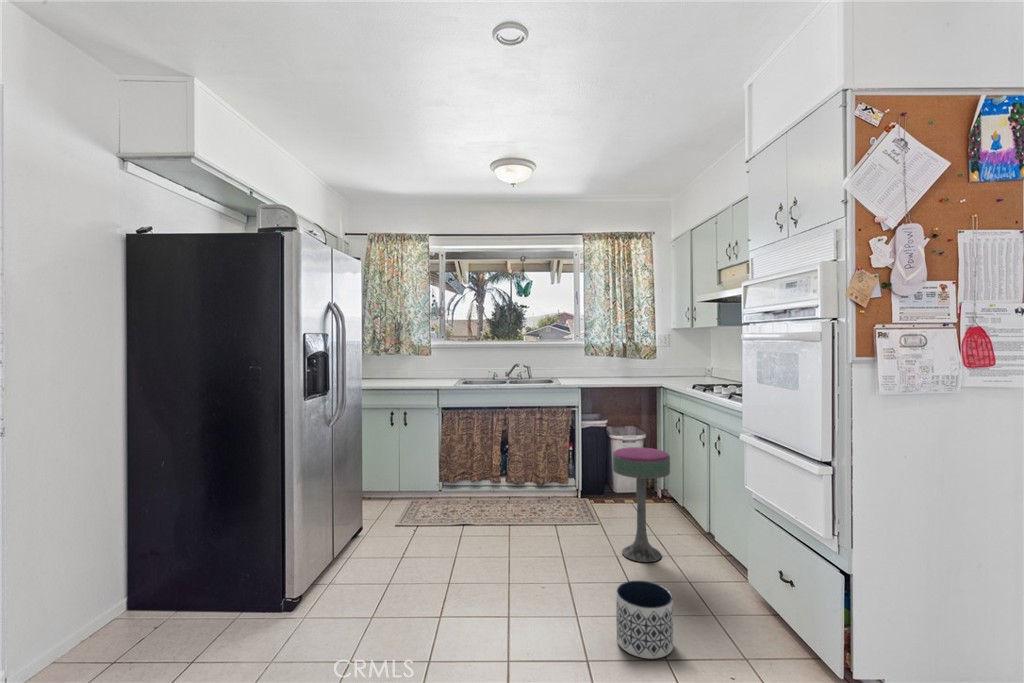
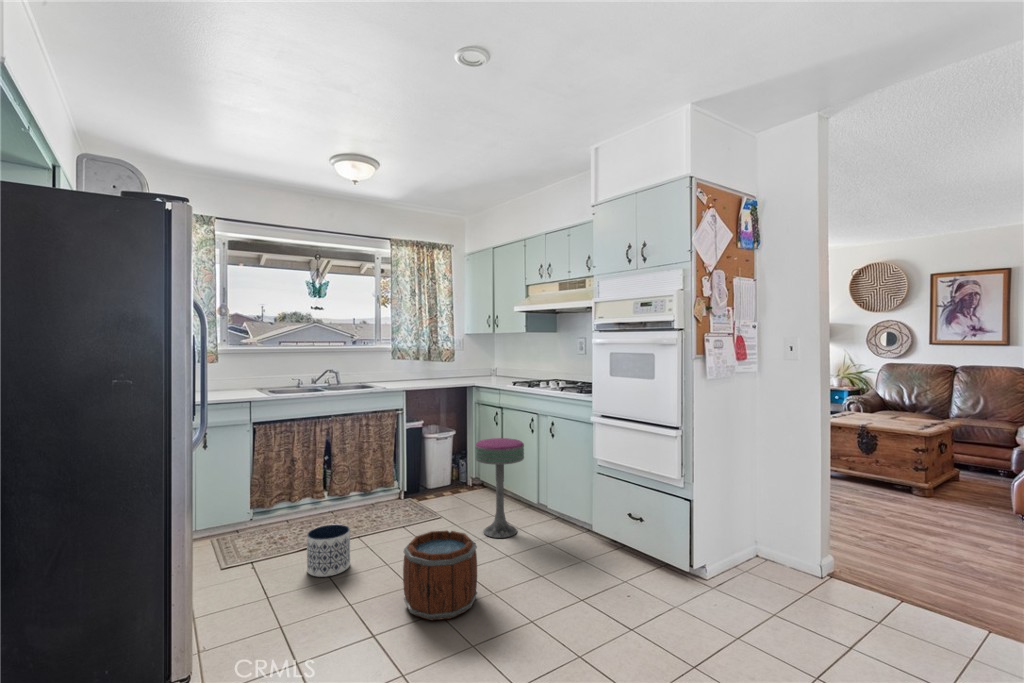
bucket: none [478,532,552,624] -> present [403,531,477,620]
planter: present [616,581,673,659] -> present [307,524,350,577]

